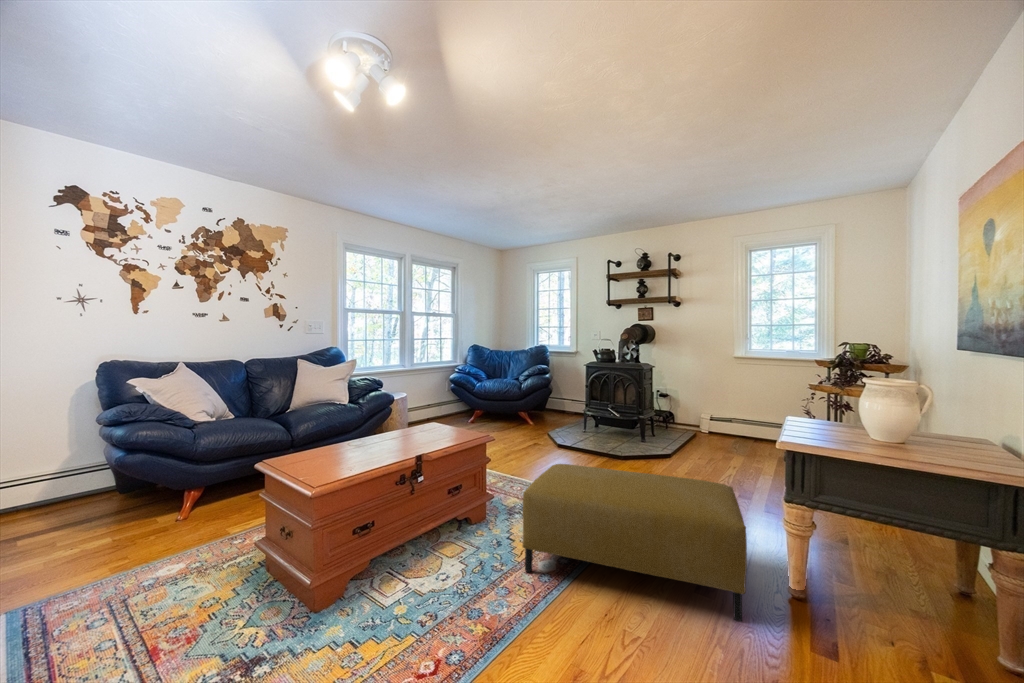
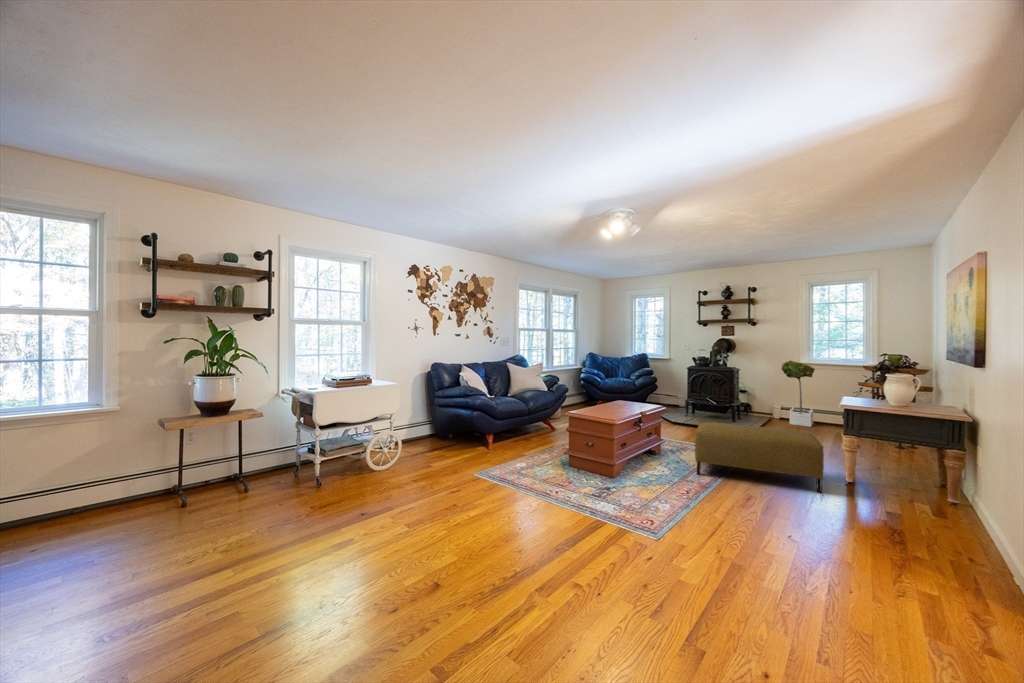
potted tree: none [709,353,752,447] -> present [781,360,815,427]

